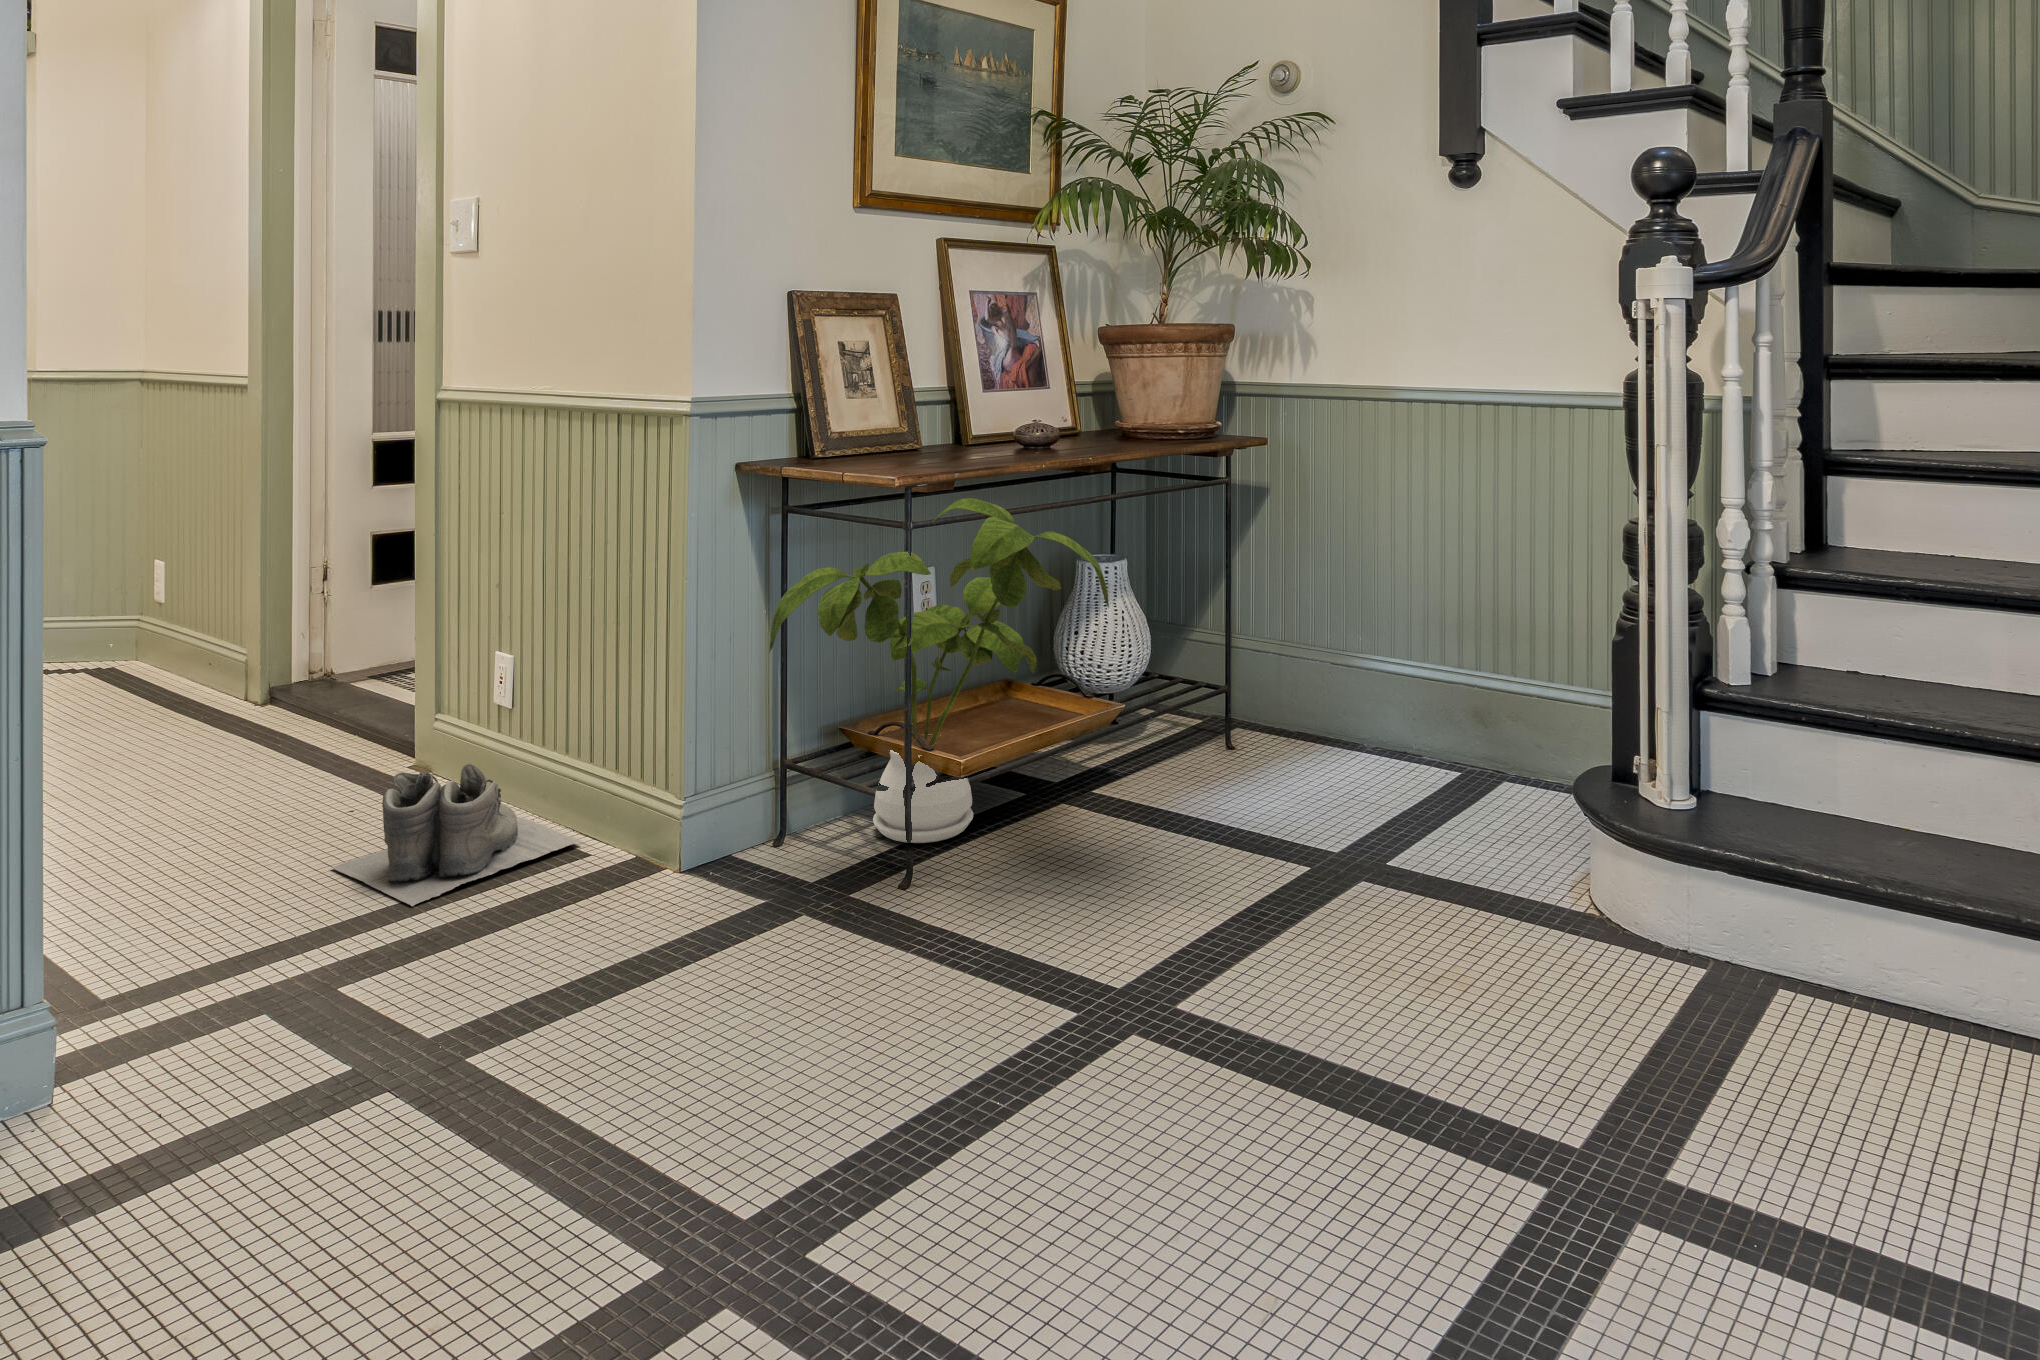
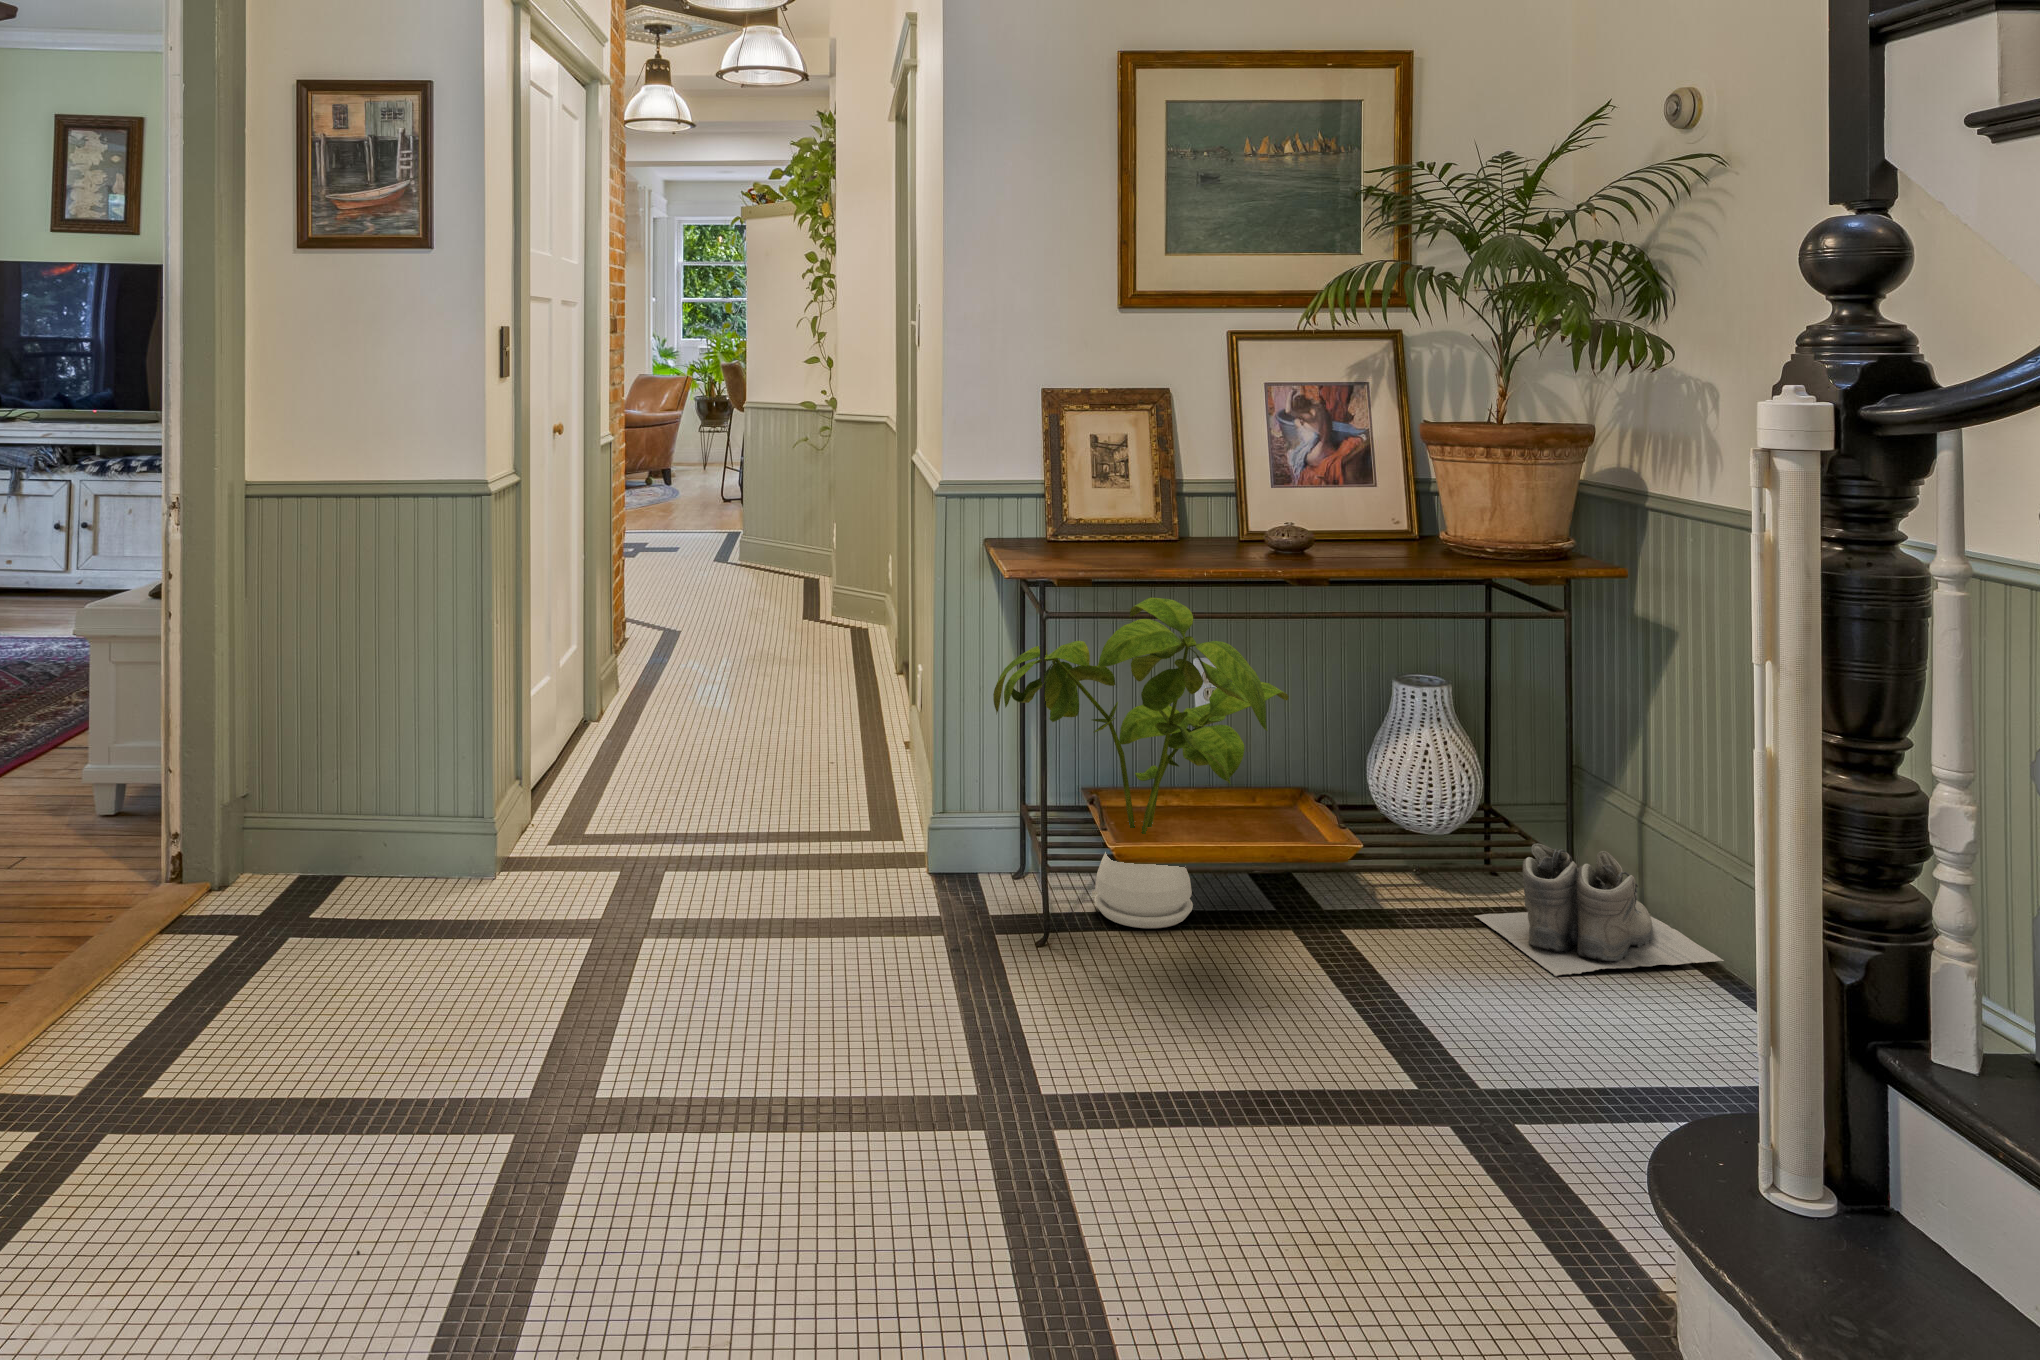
boots: present [332,764,581,906] -> present [1475,844,1724,976]

